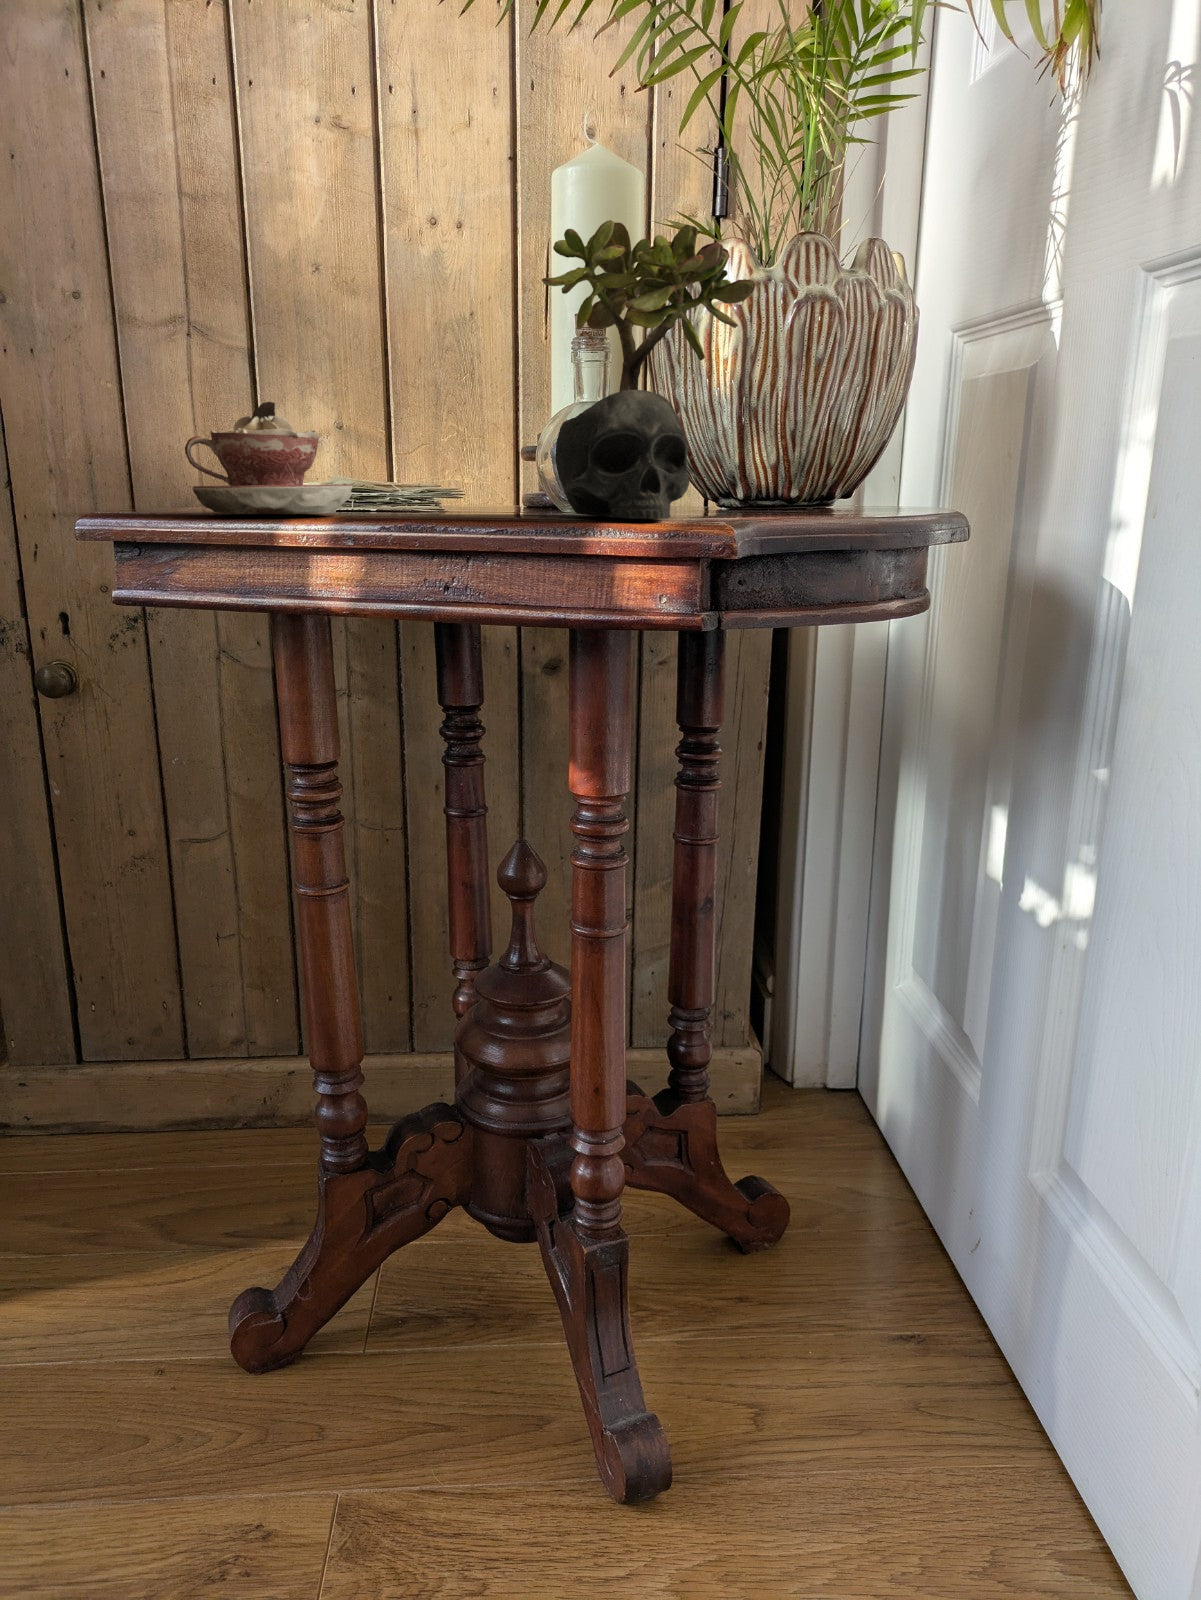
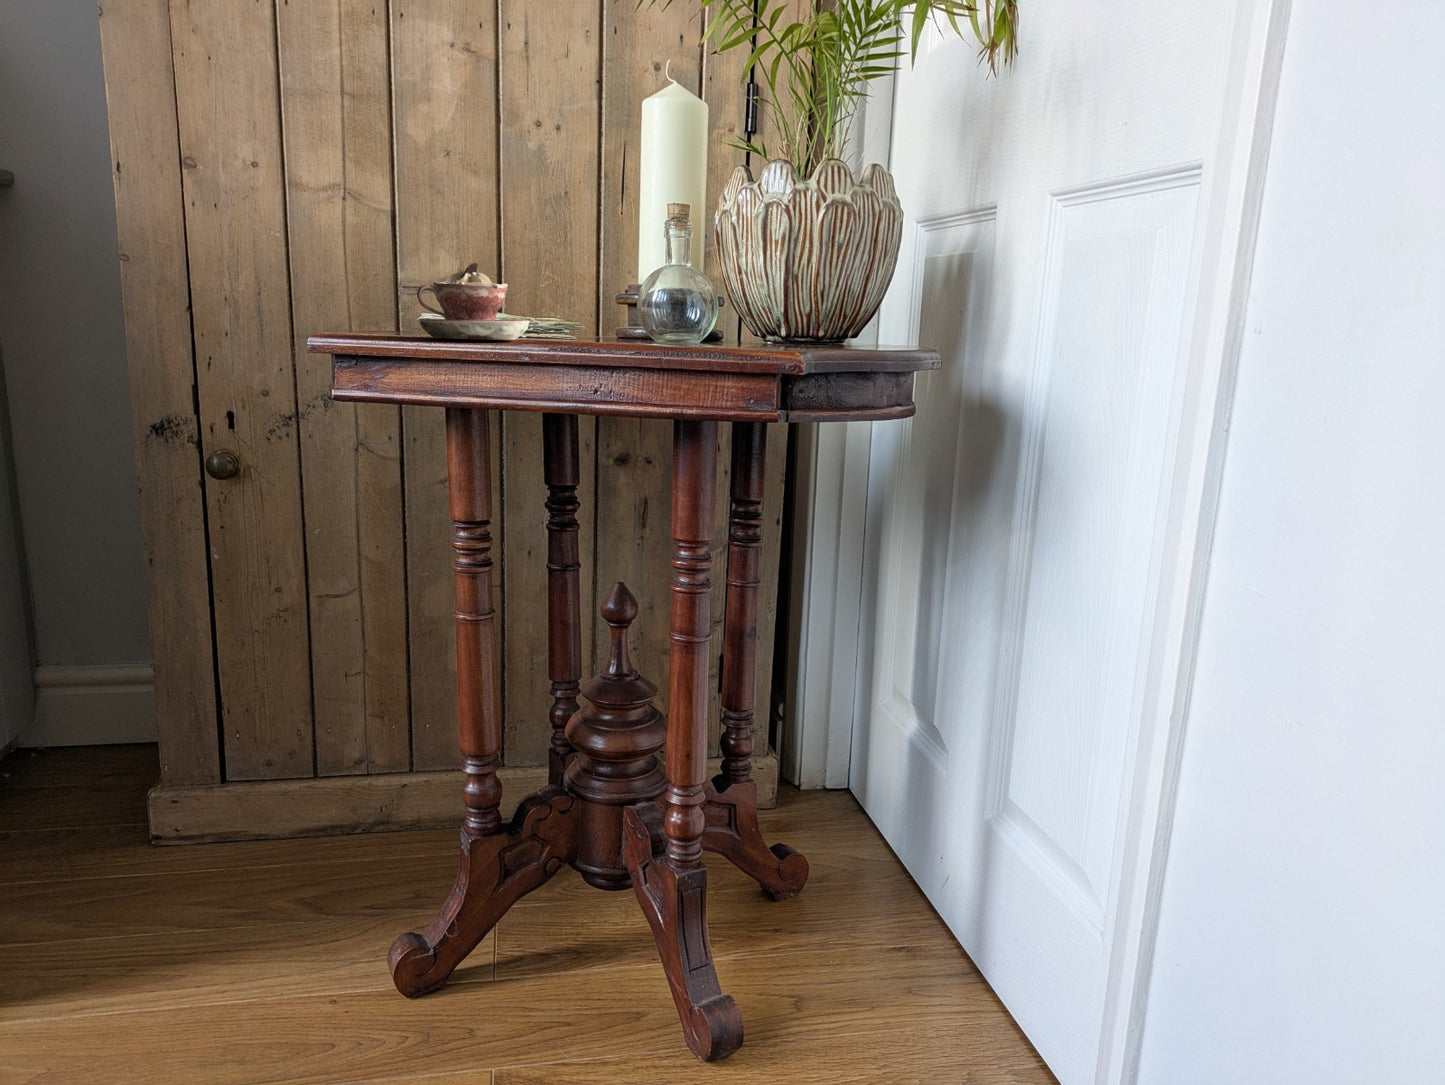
succulent plant: present [542,220,756,519] -> none [668,151,806,348]

